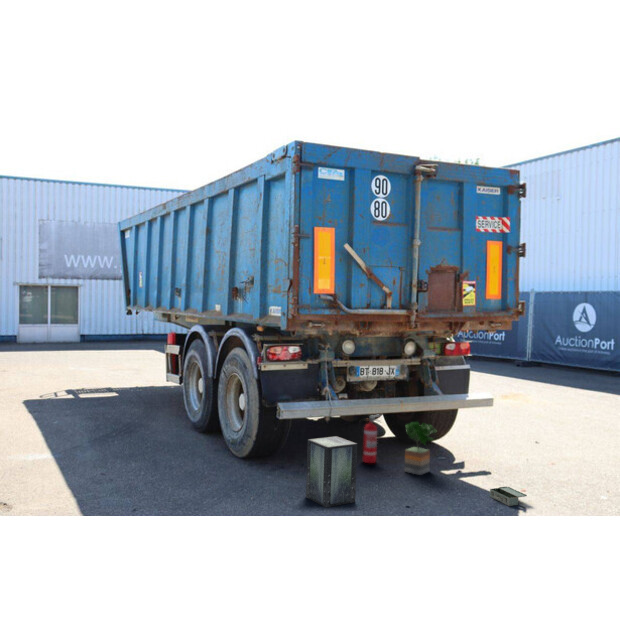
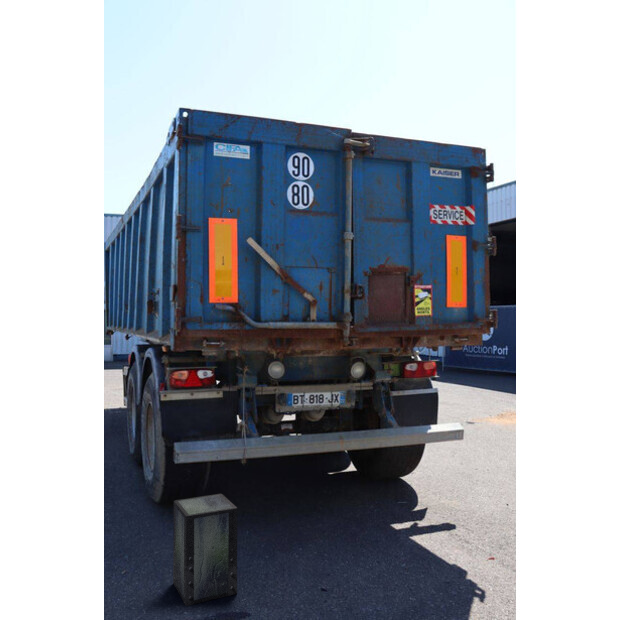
fire extinguisher: present [359,415,379,463] -> none [287,454,316,518]
potted tree: present [404,422,435,475] -> none [337,464,381,539]
toolbox: present [490,487,527,506] -> none [441,566,493,603]

